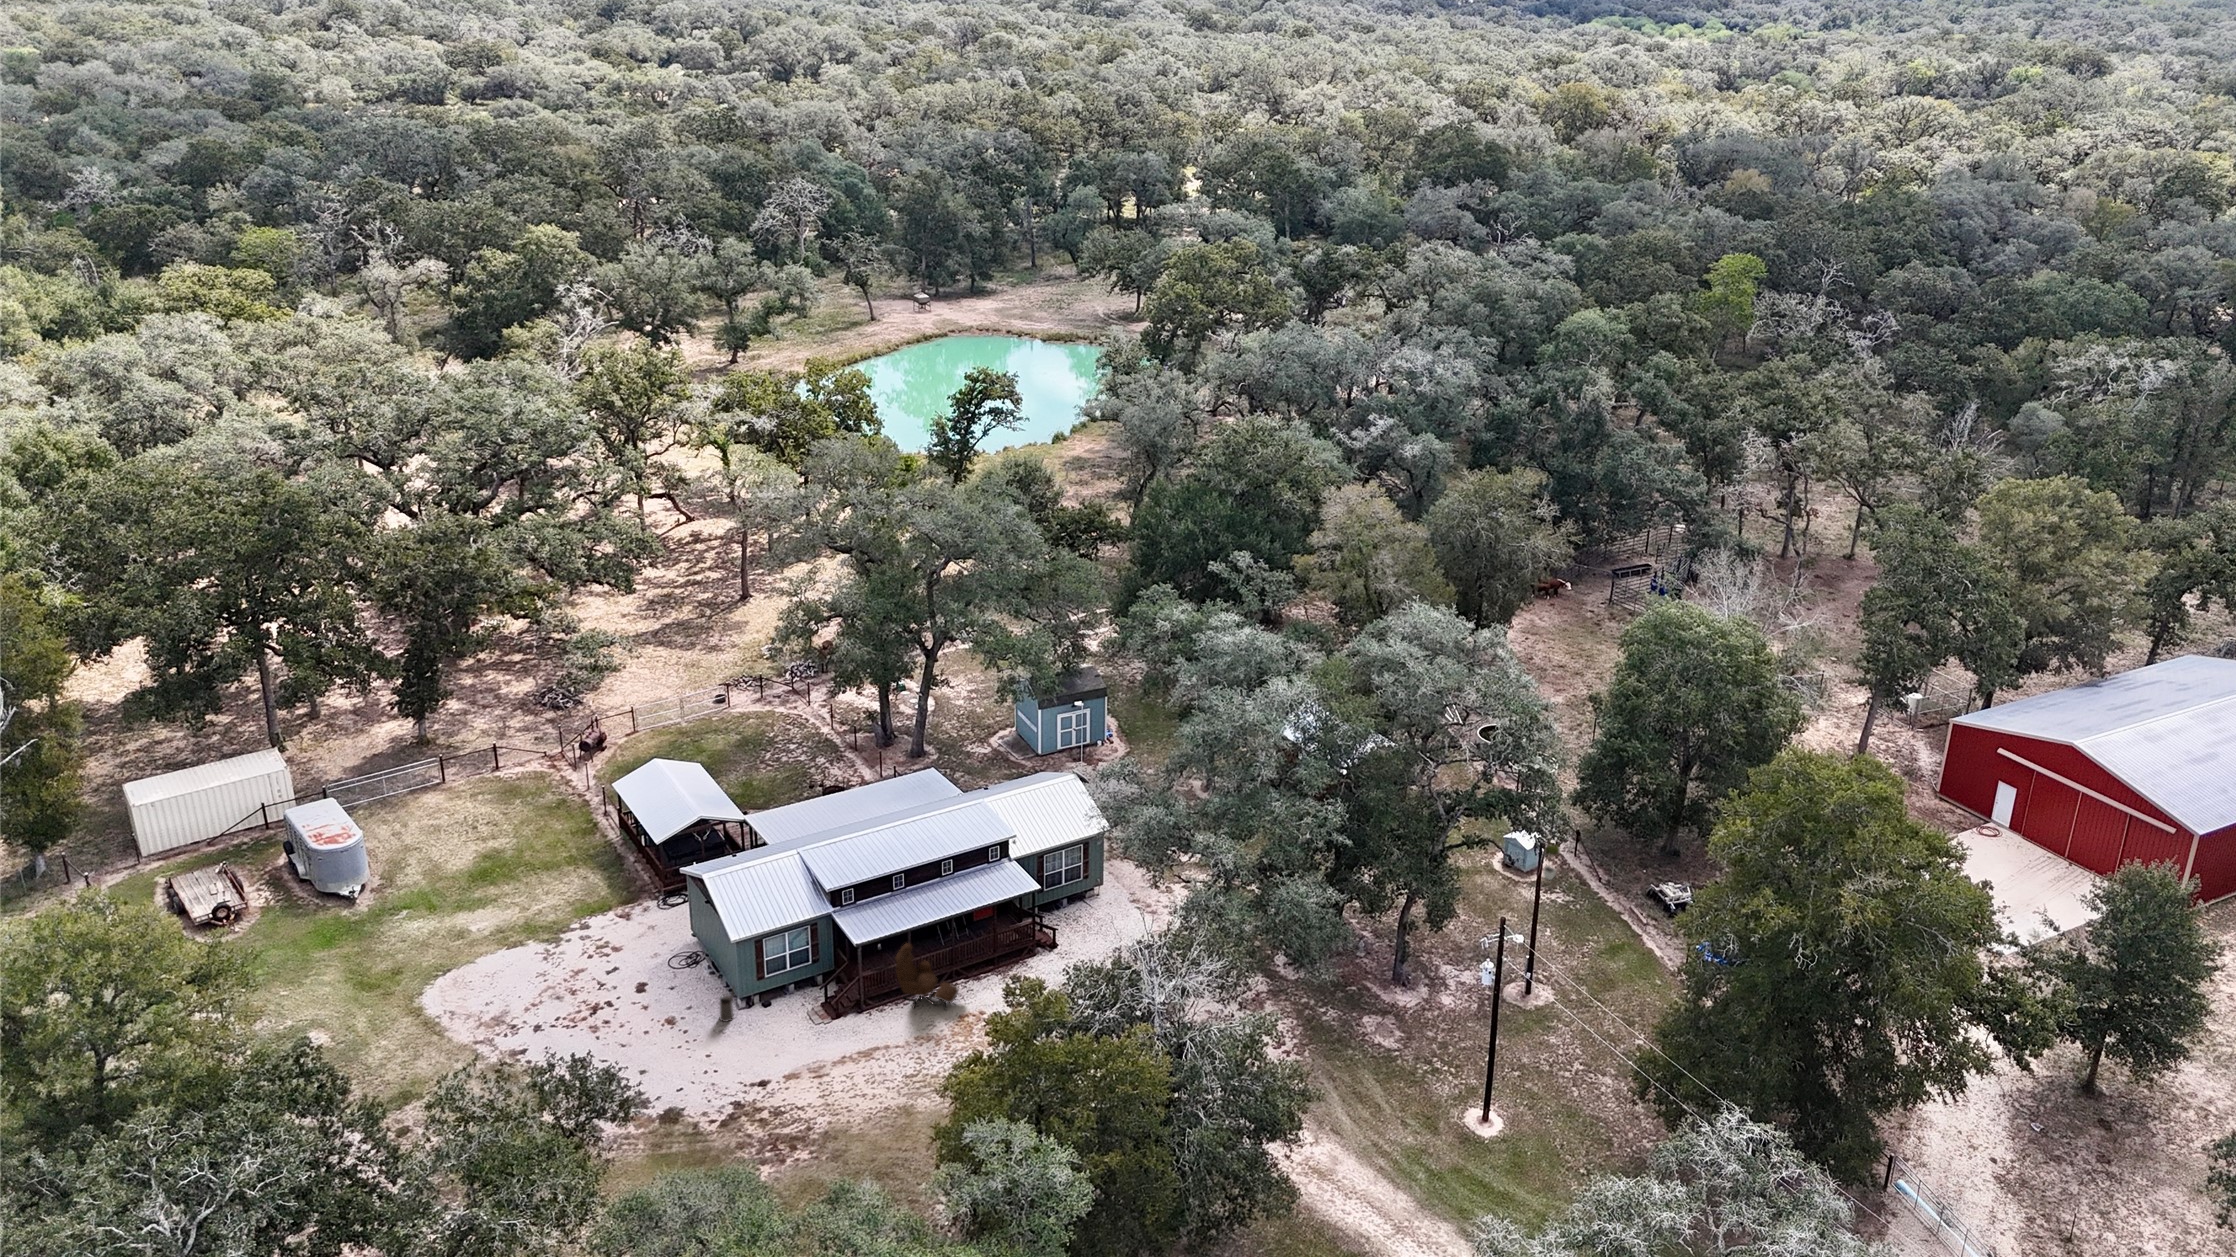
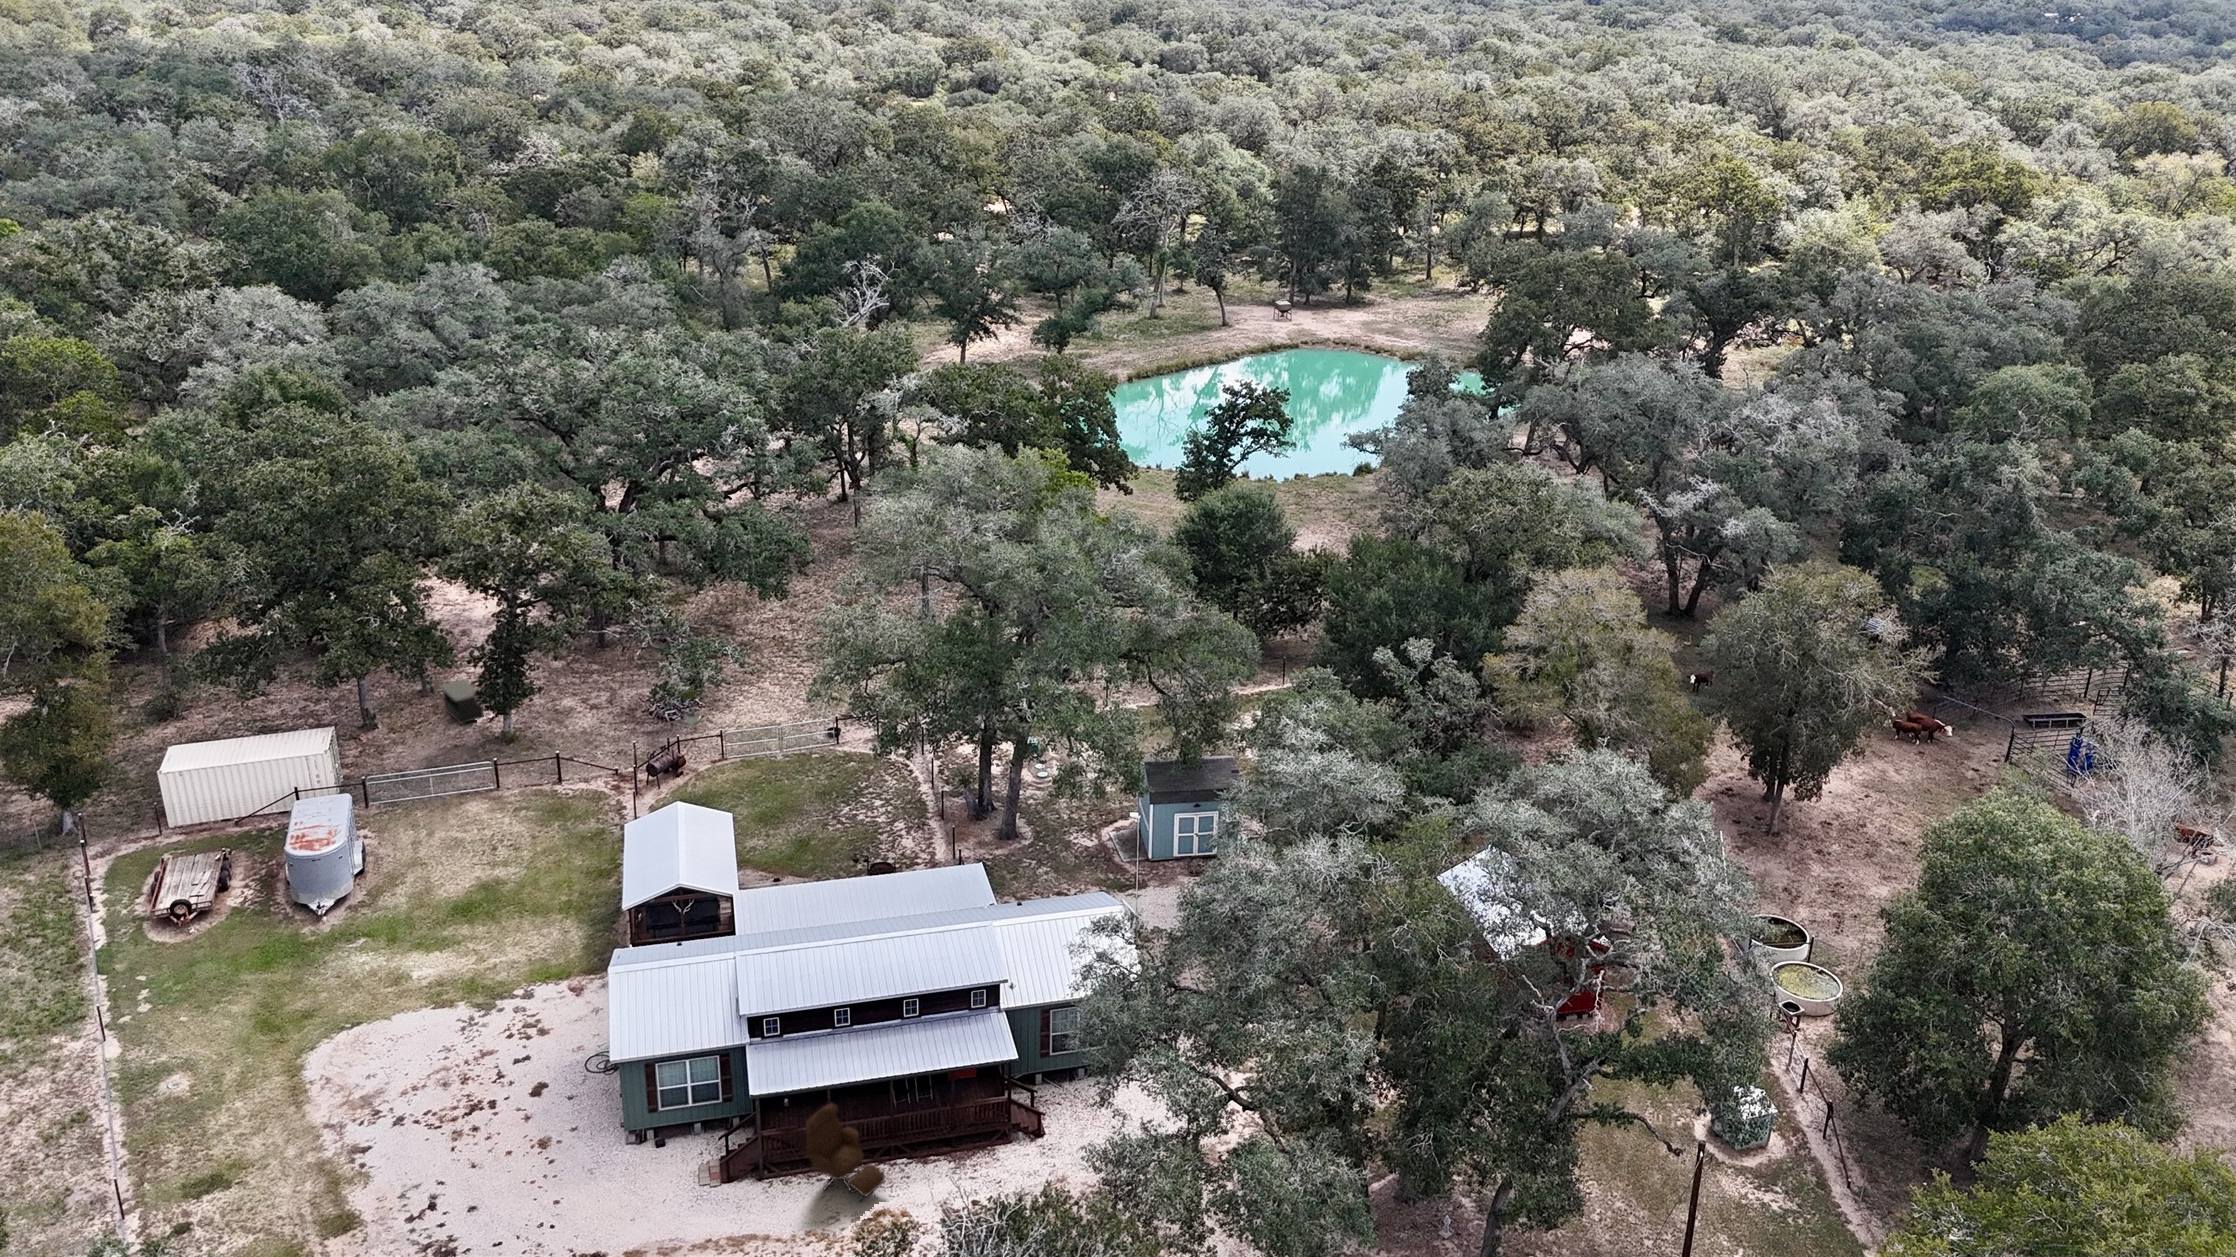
storage bench: none [339,696,388,737] -> present [440,679,484,724]
potted tree: present [1544,844,1560,880] -> present [681,690,699,724]
watering can: present [720,987,734,1022] -> none [592,1114,623,1161]

